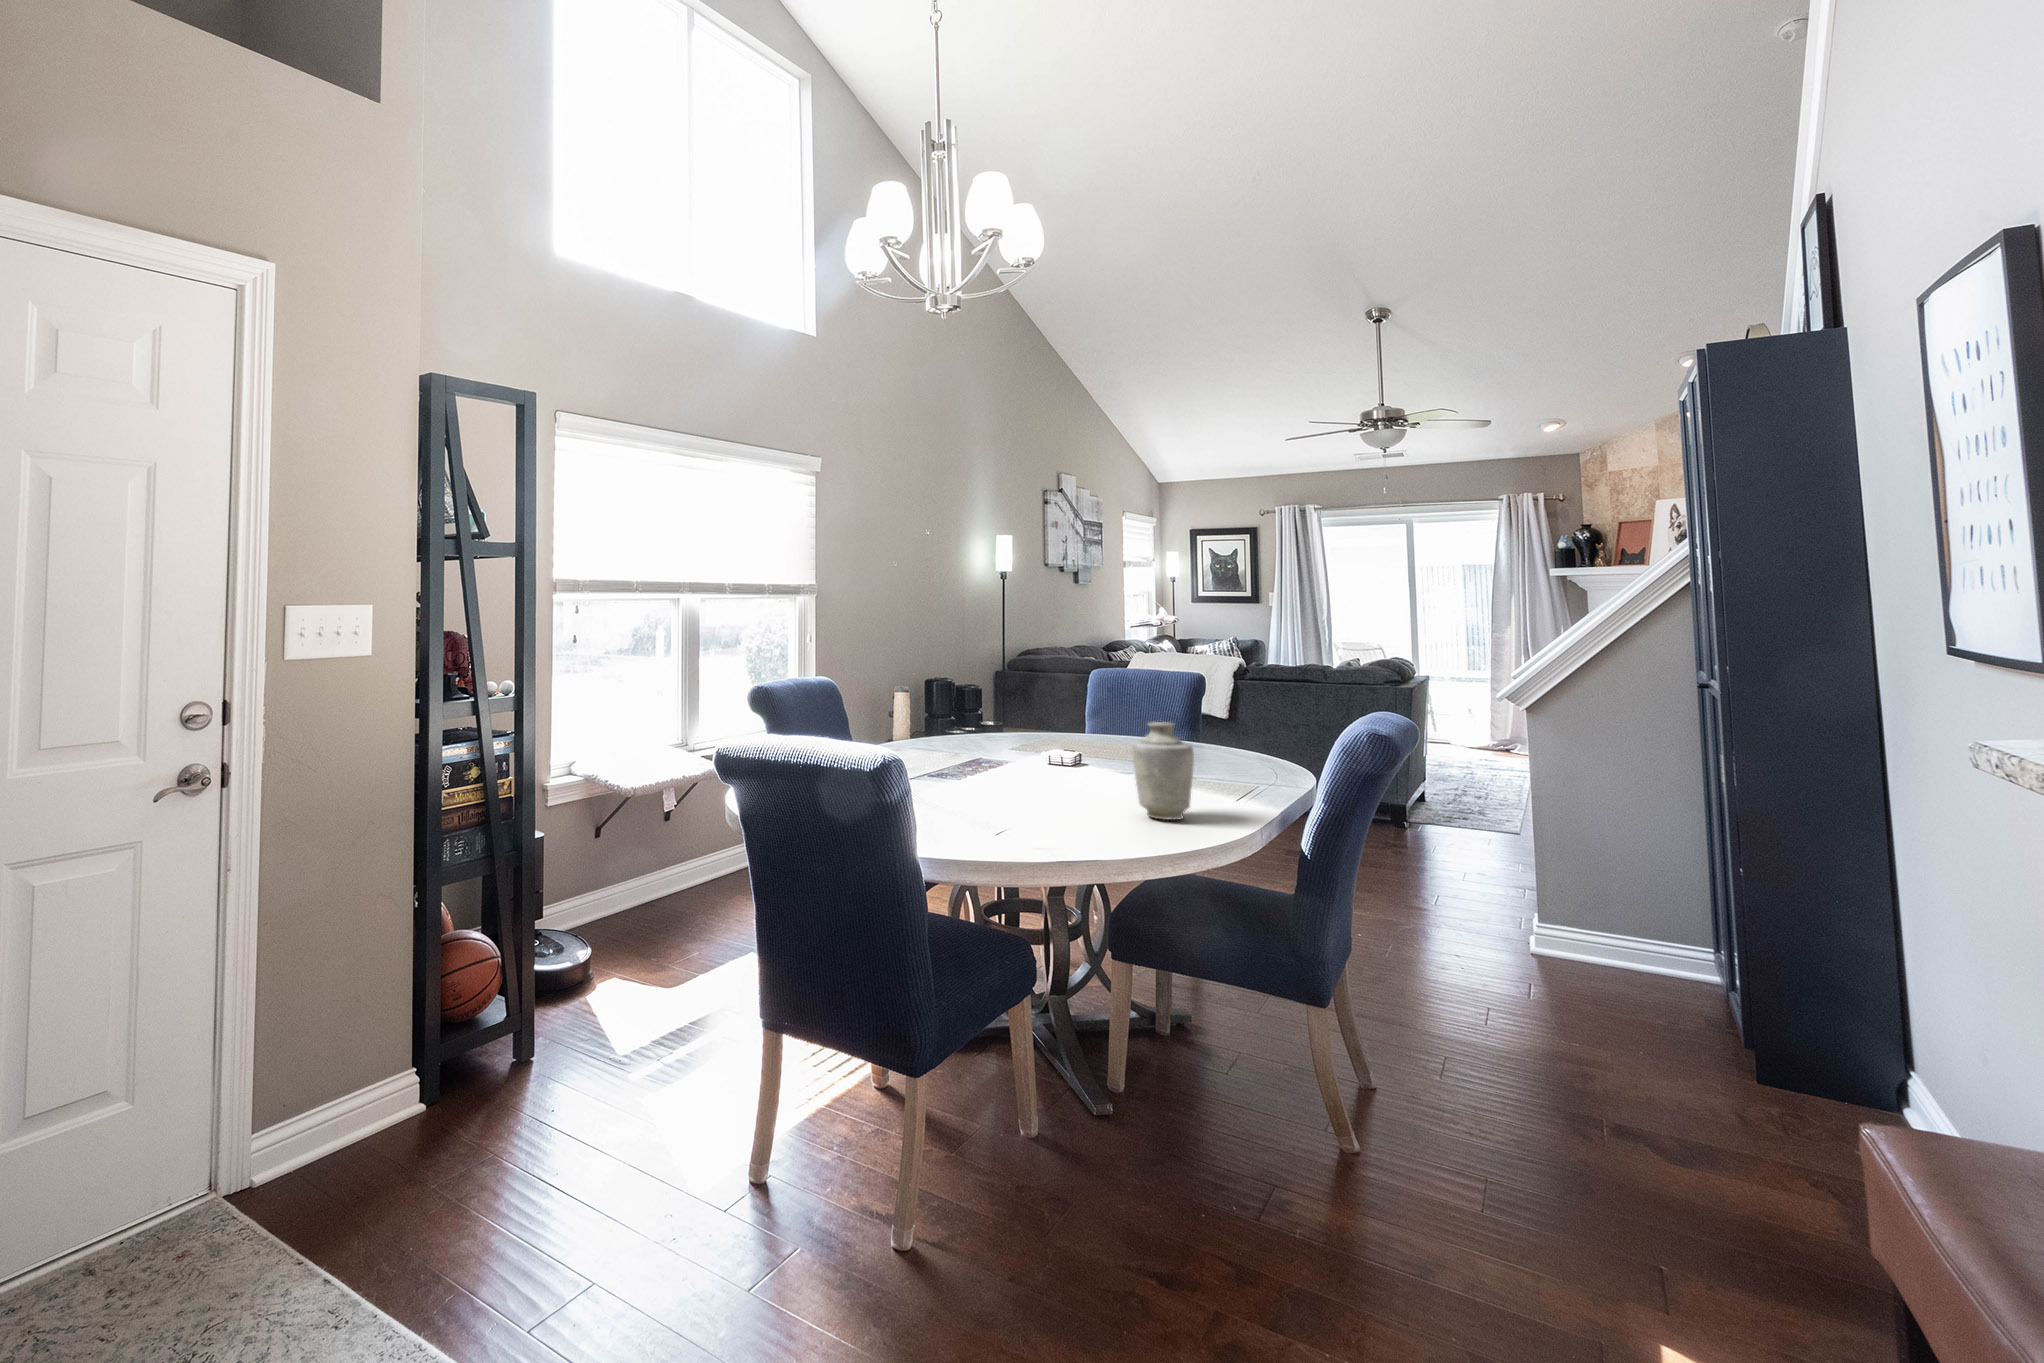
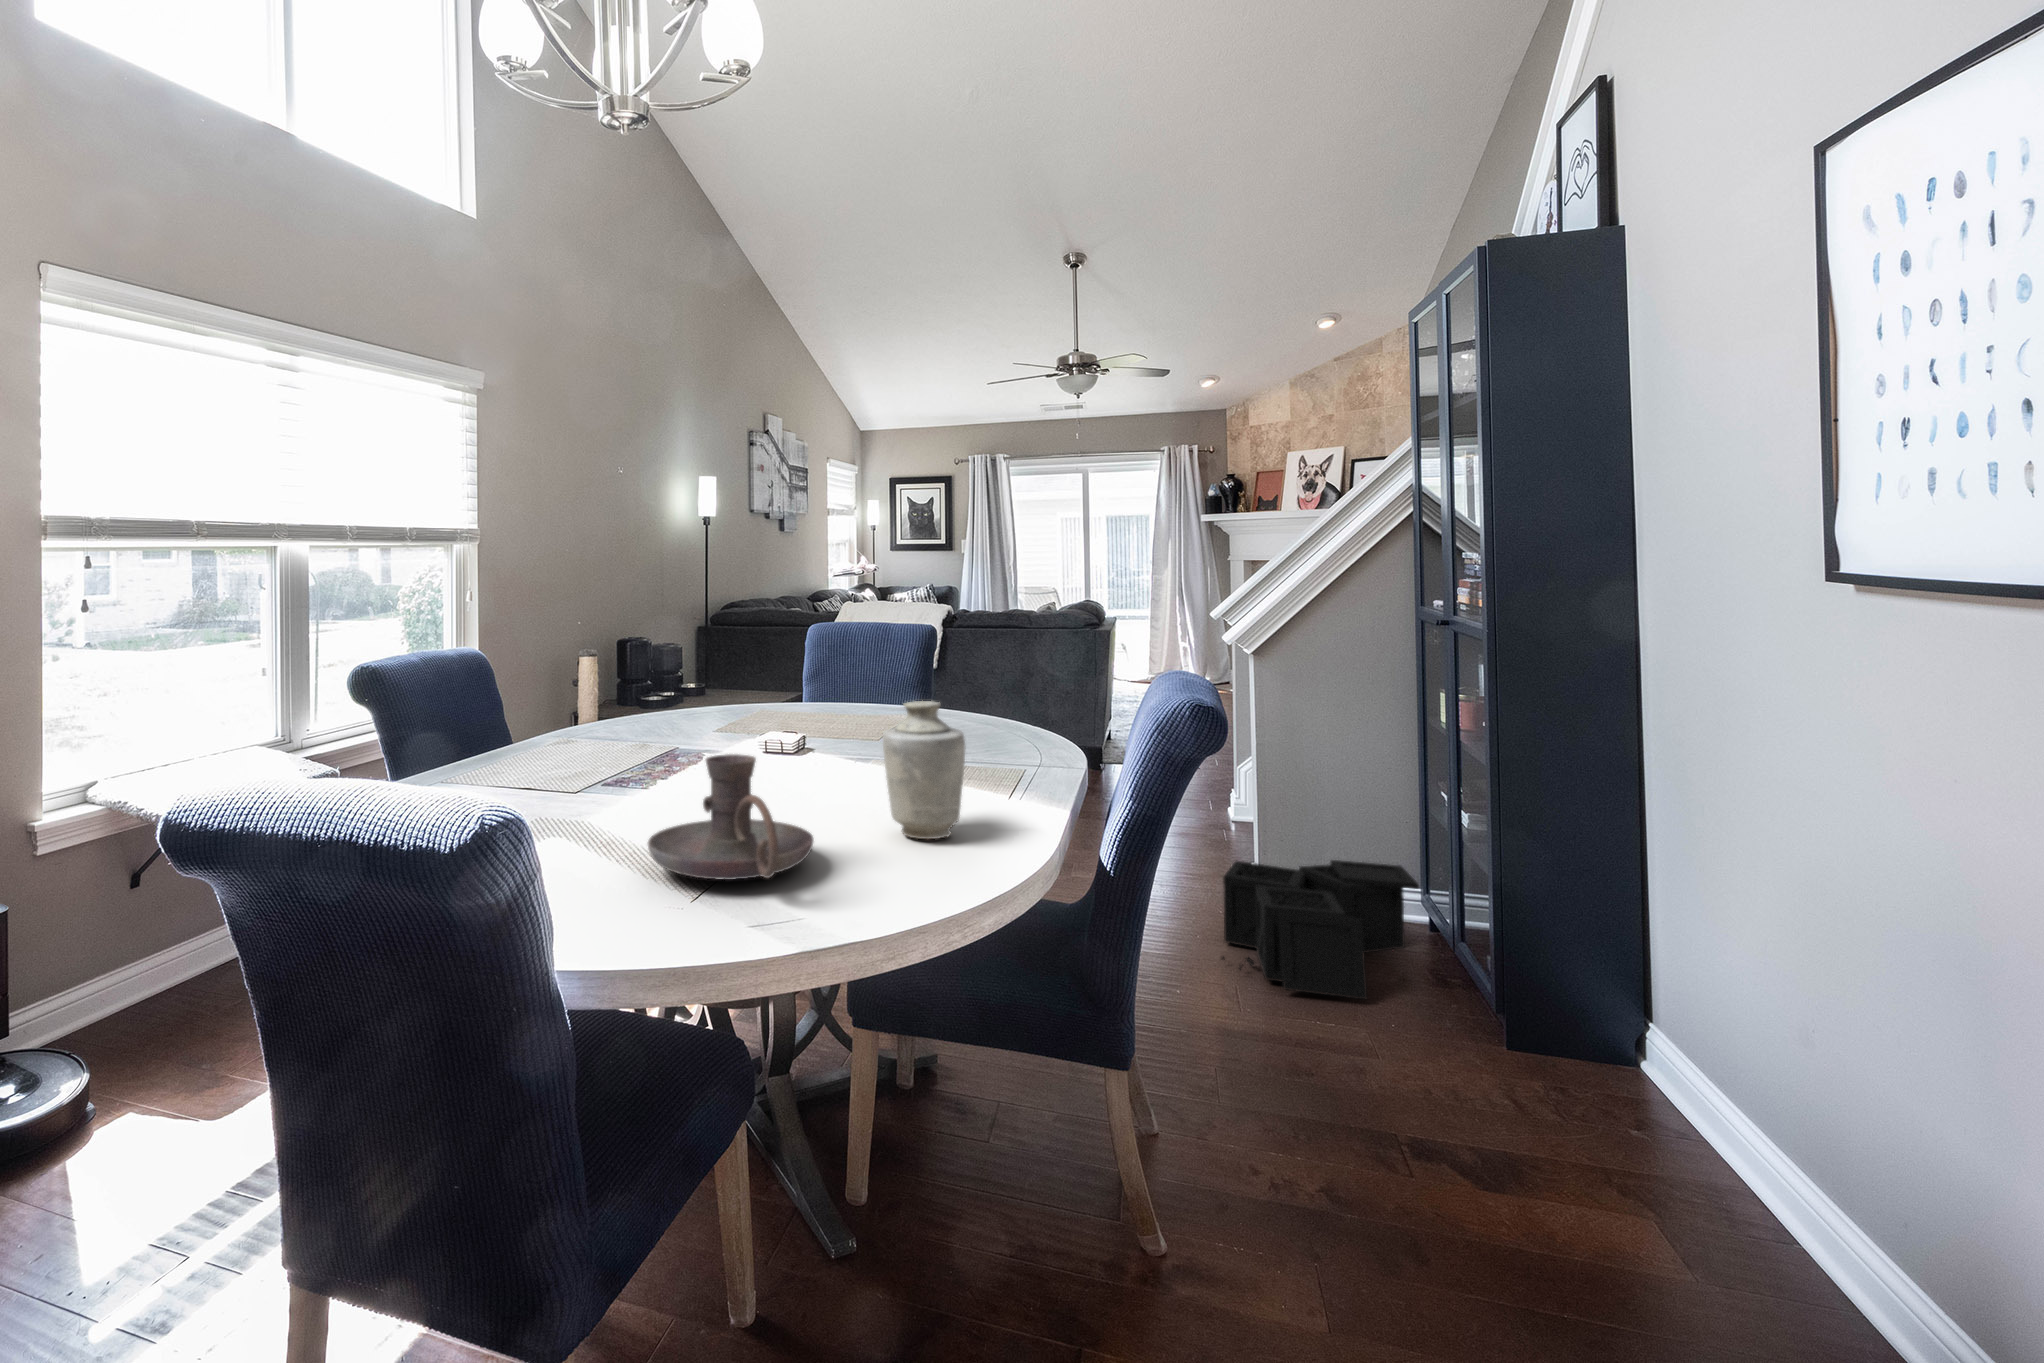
candle holder: none [967,750,1080,829] -> present [648,754,813,880]
storage bin: none [1482,905,1701,1032] -> present [1221,860,1419,1000]

